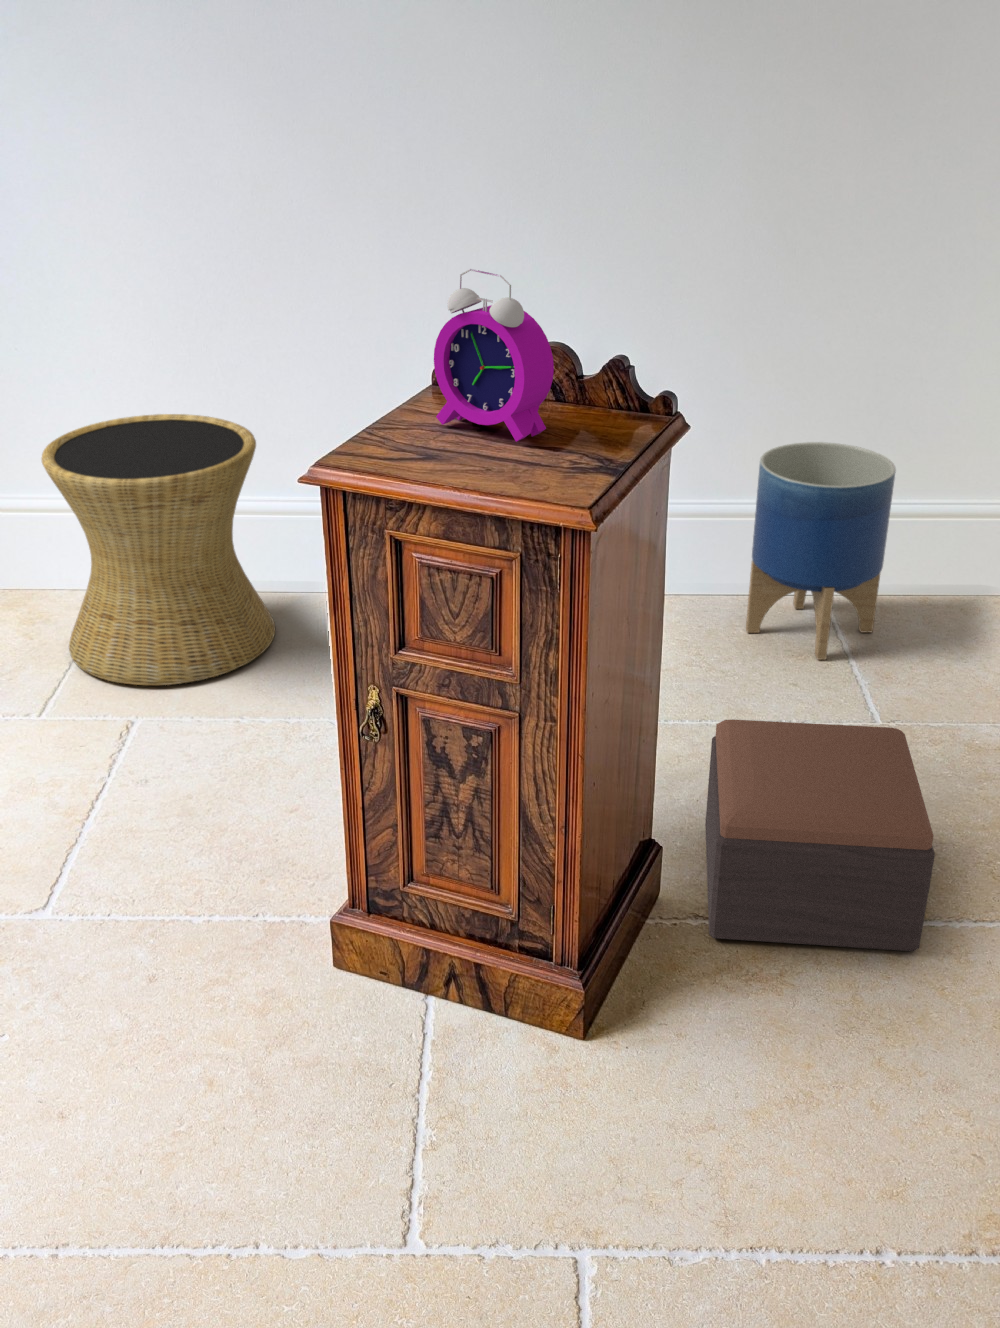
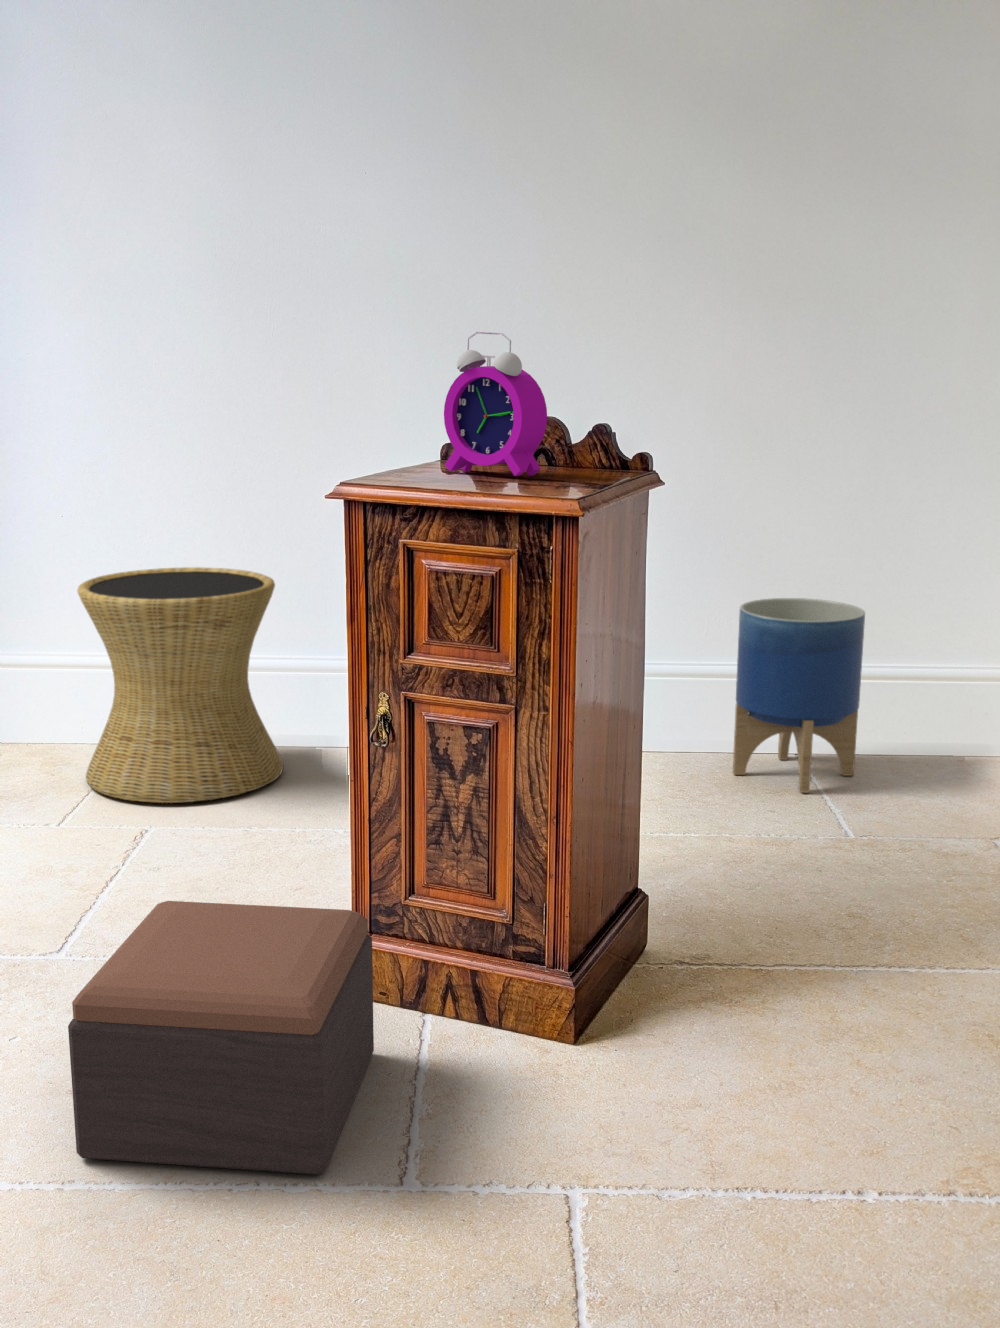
footstool: present [705,719,935,951] -> present [68,901,374,1175]

